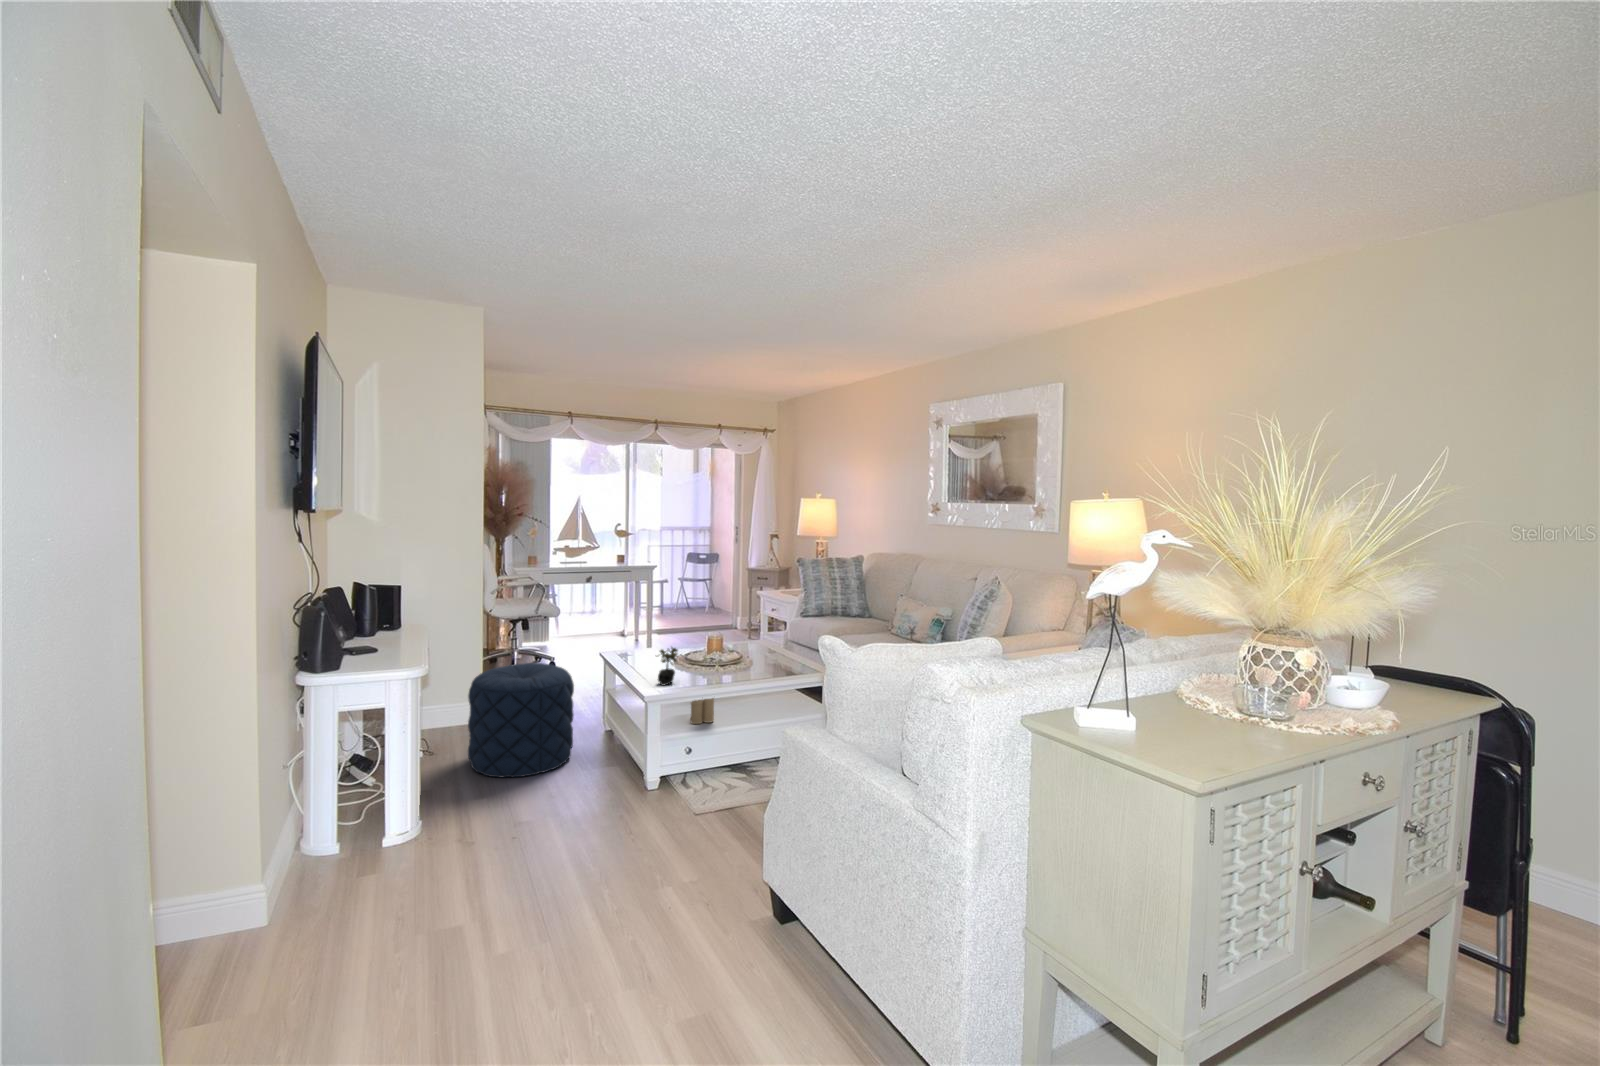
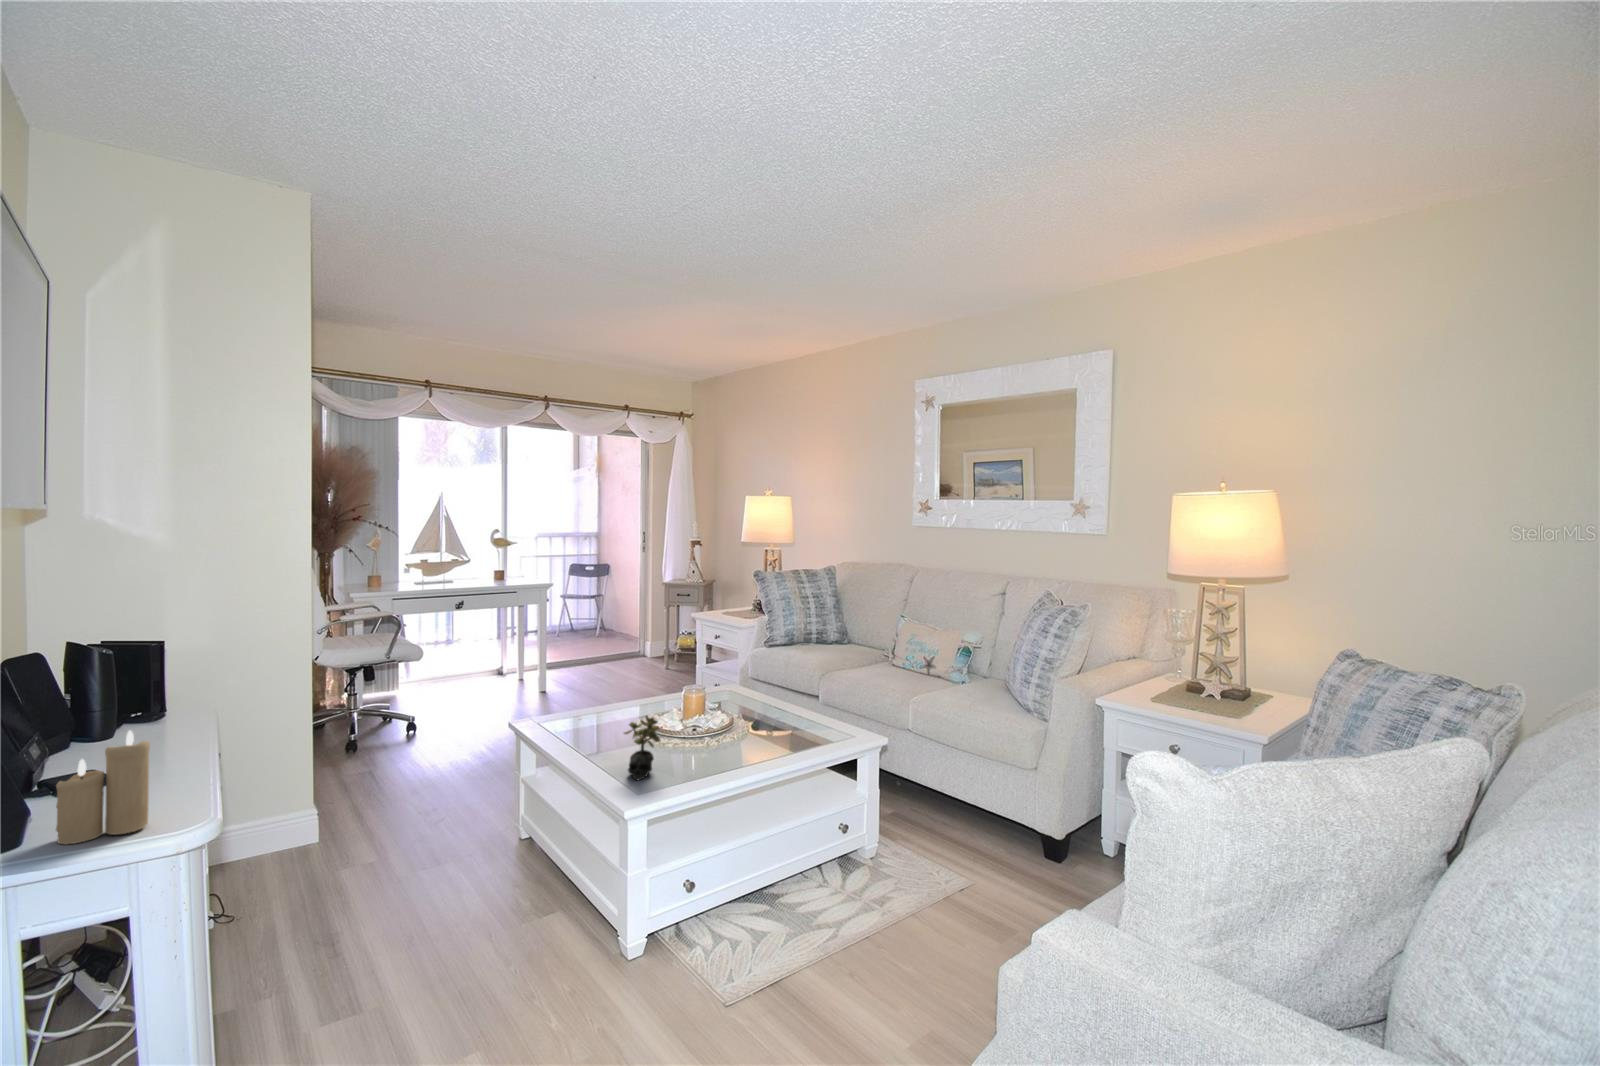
pouf: present [468,663,574,777] -> none [297,753,484,967]
candle: present [691,698,714,724] -> present [56,730,150,844]

